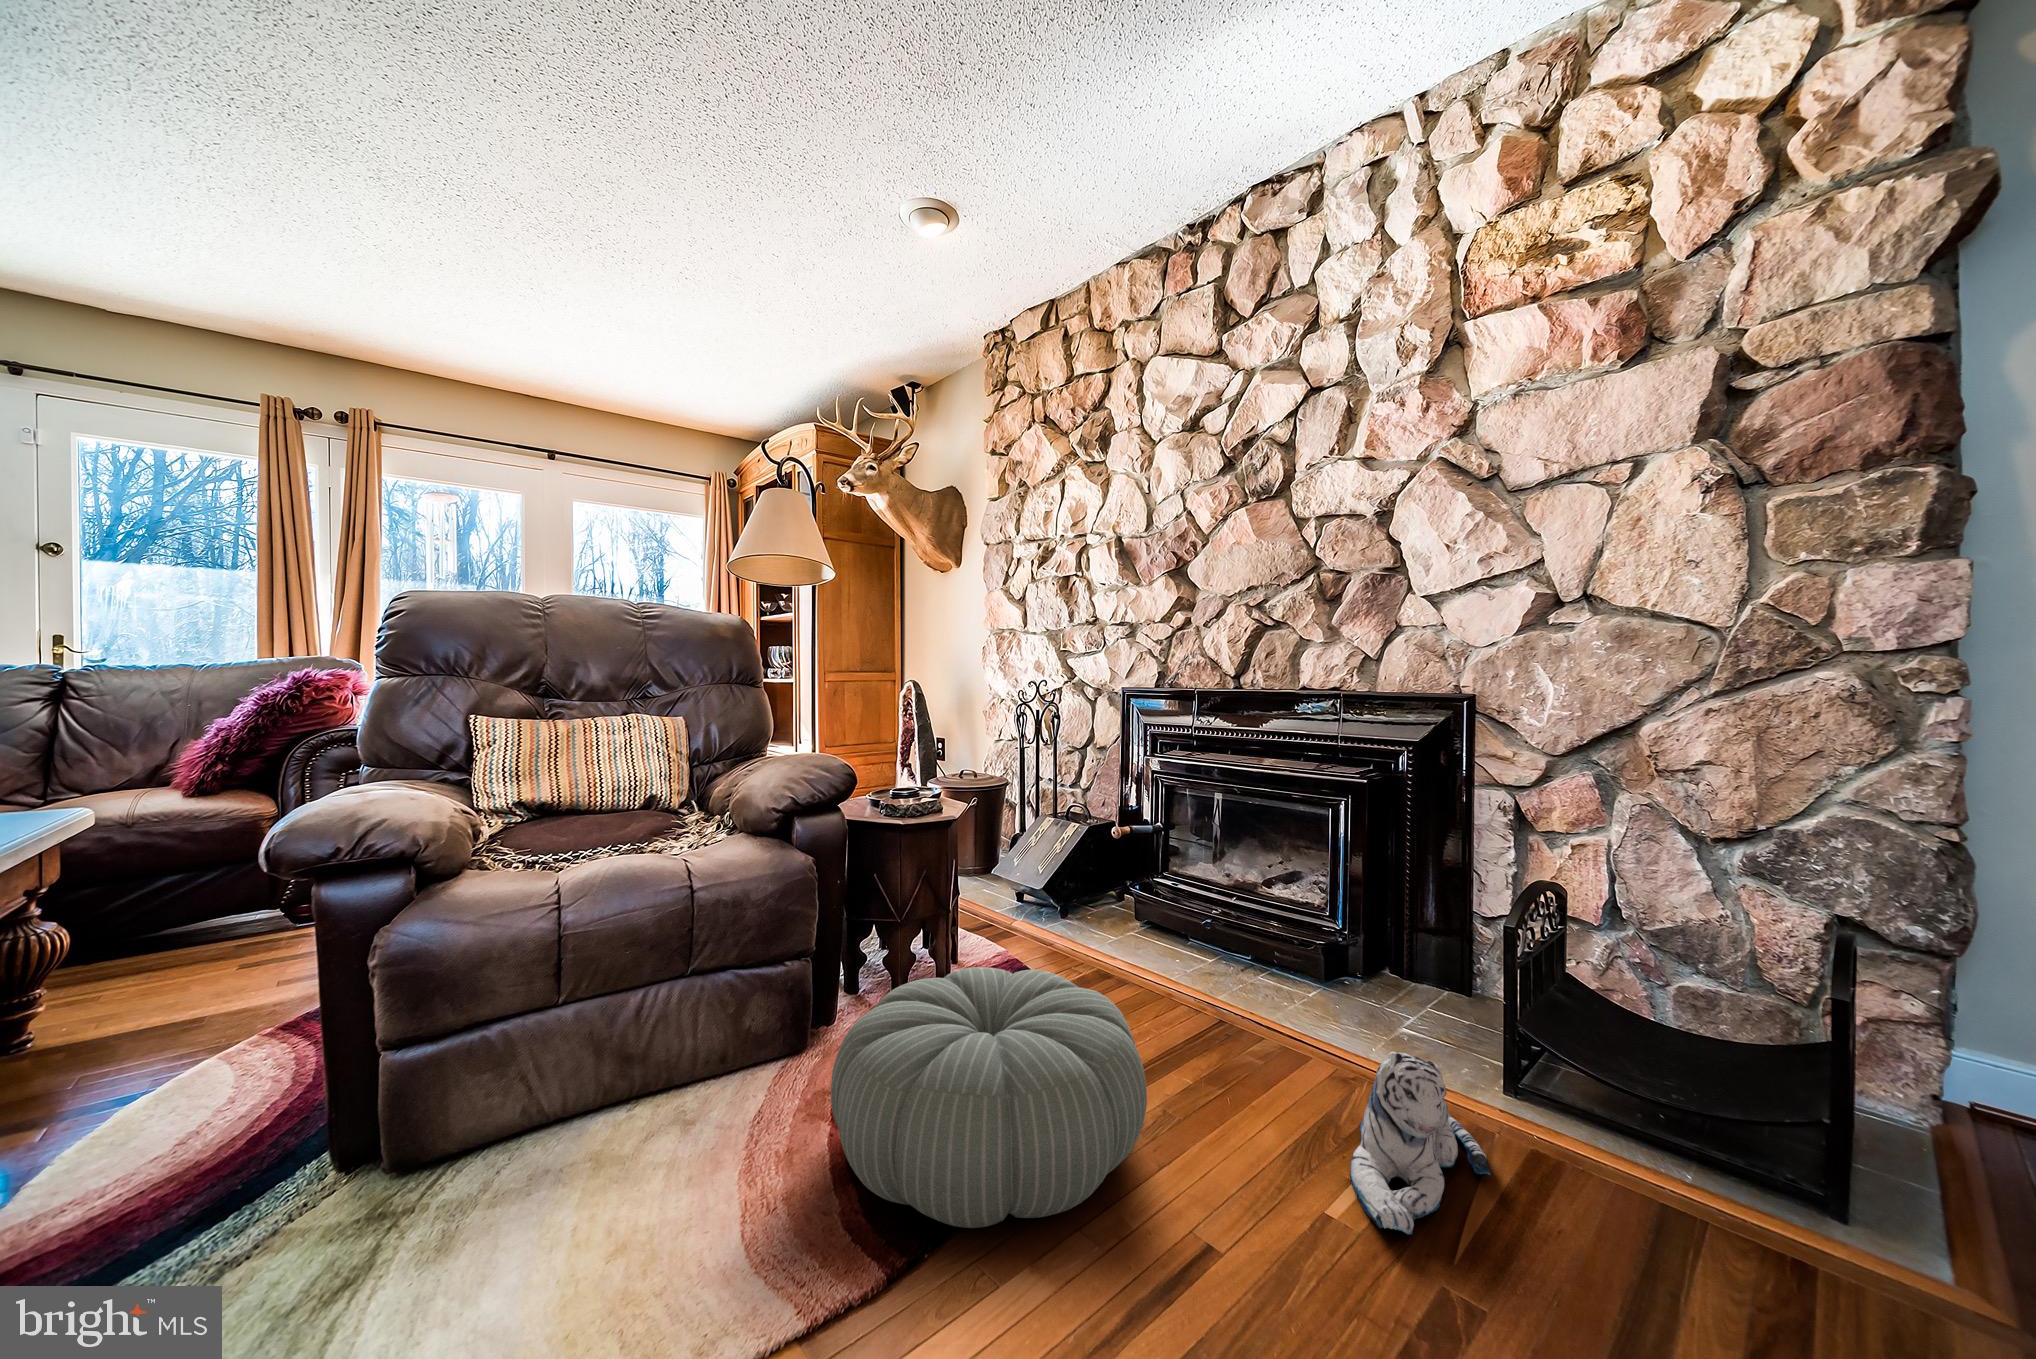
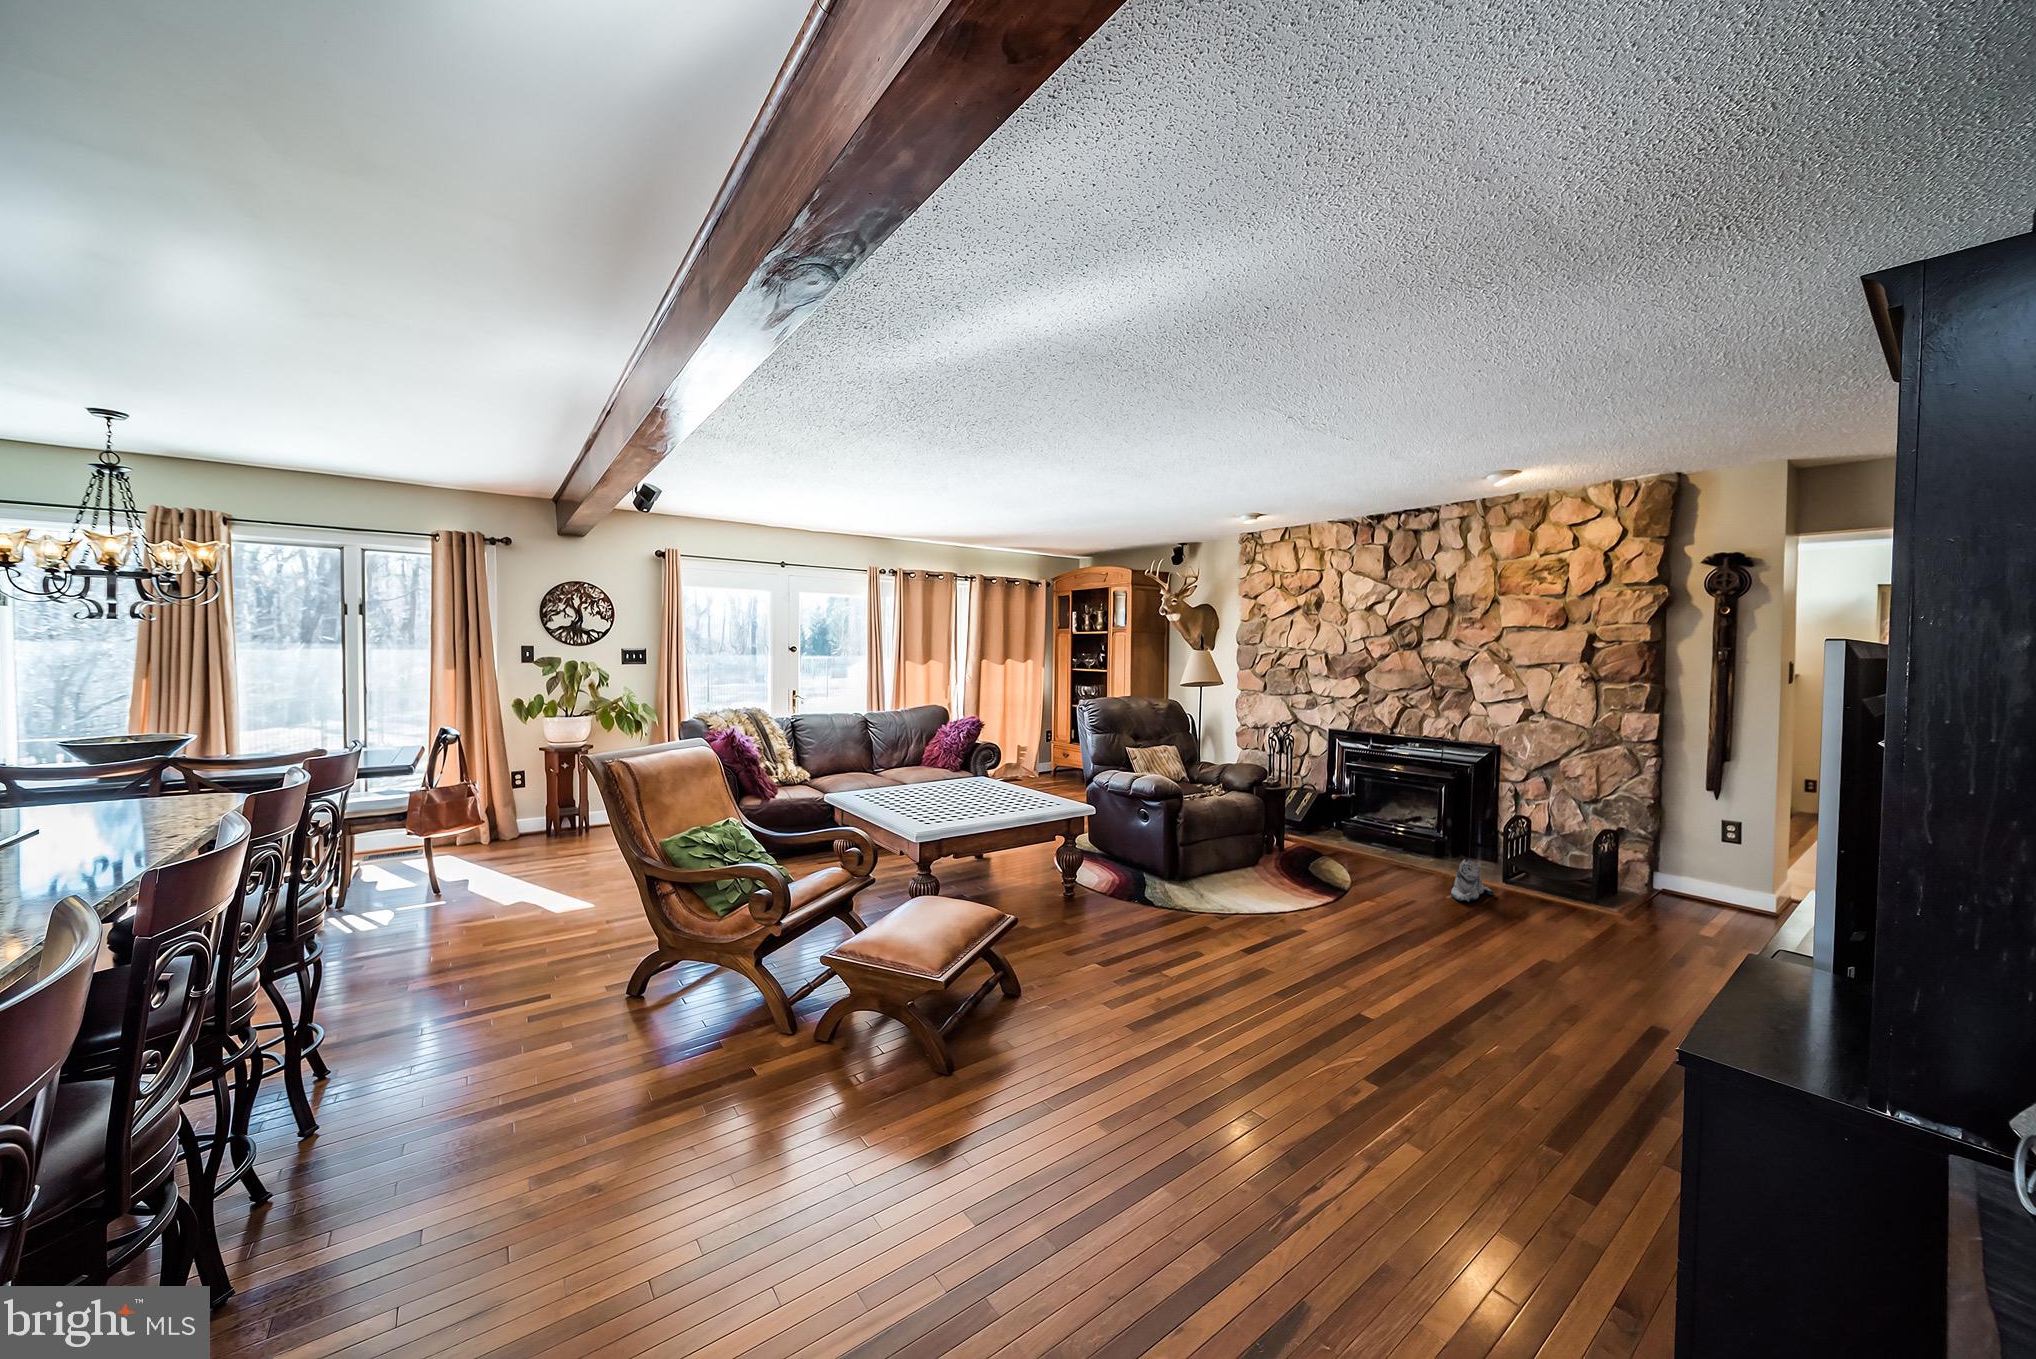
pouf: present [831,967,1147,1228] -> none [1288,839,1389,897]

